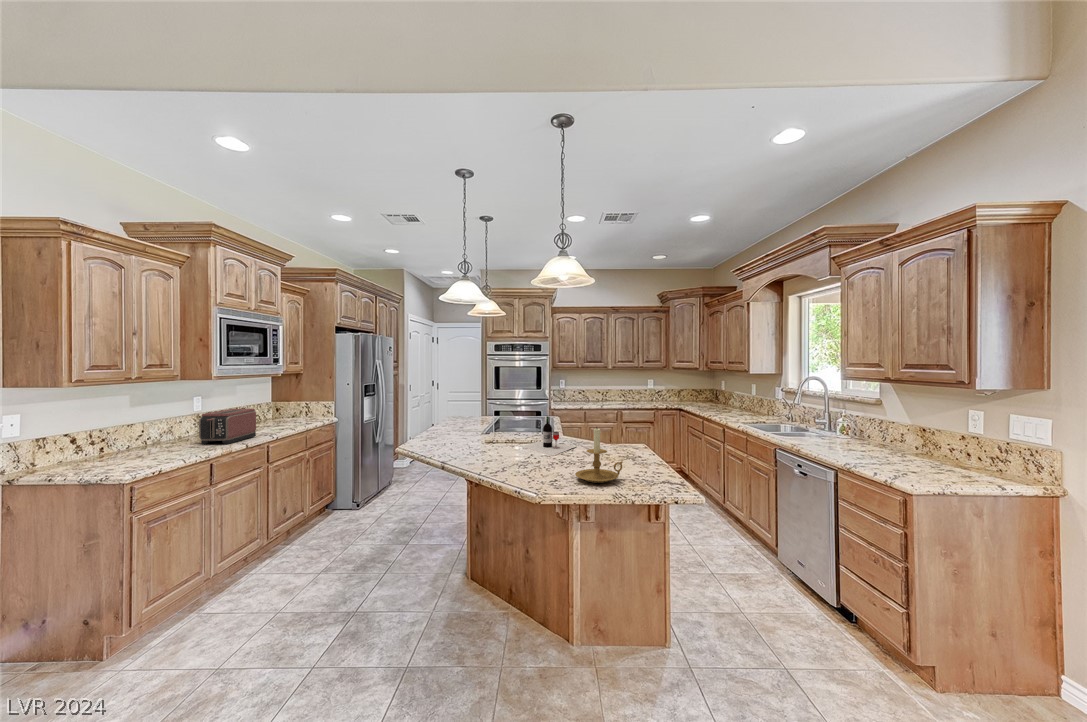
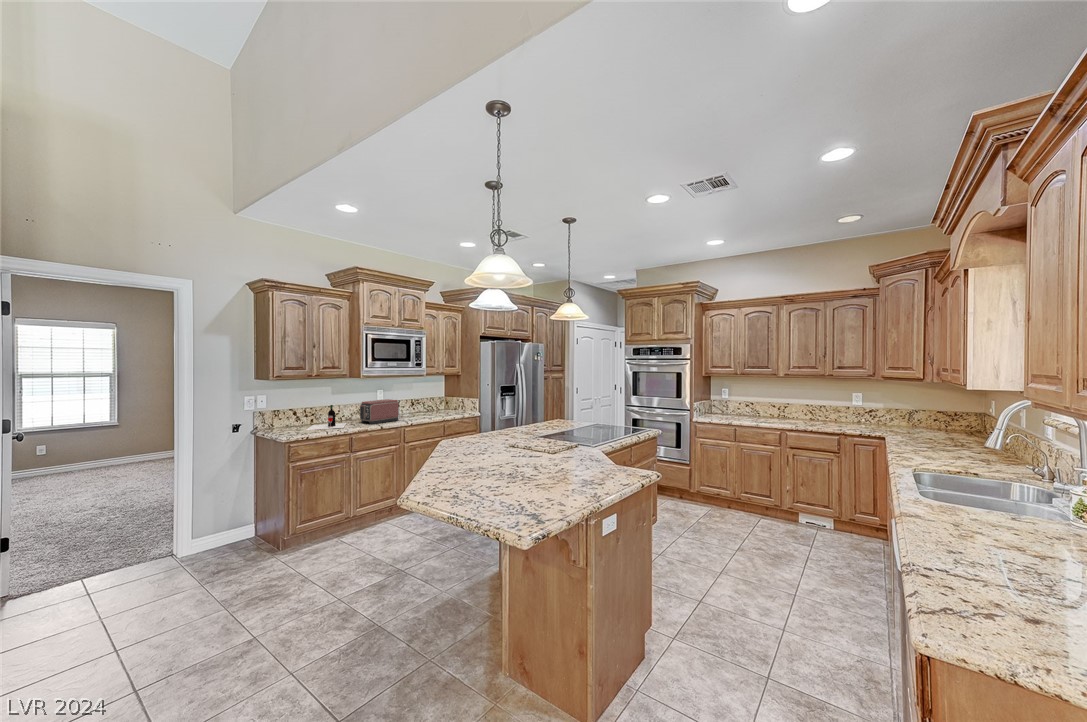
wine bottle: present [522,416,576,455] -> present [306,405,346,430]
candle holder: present [575,428,622,483] -> none [450,440,505,503]

